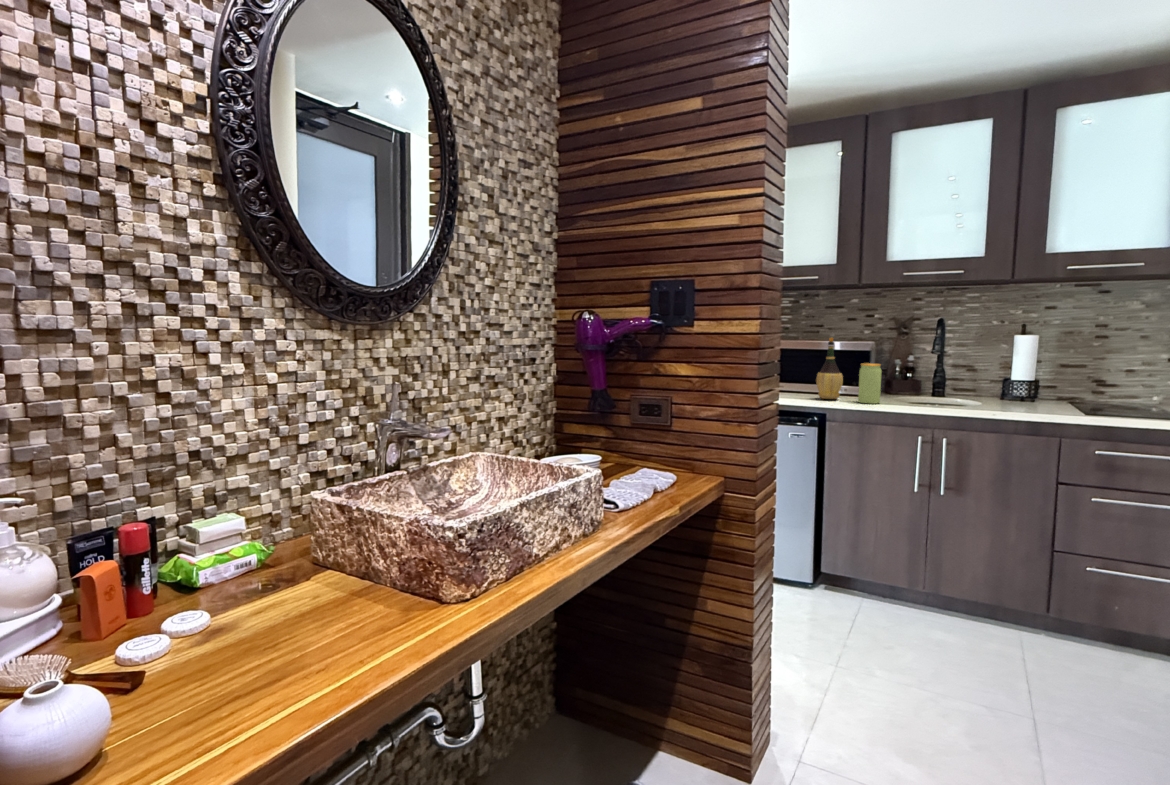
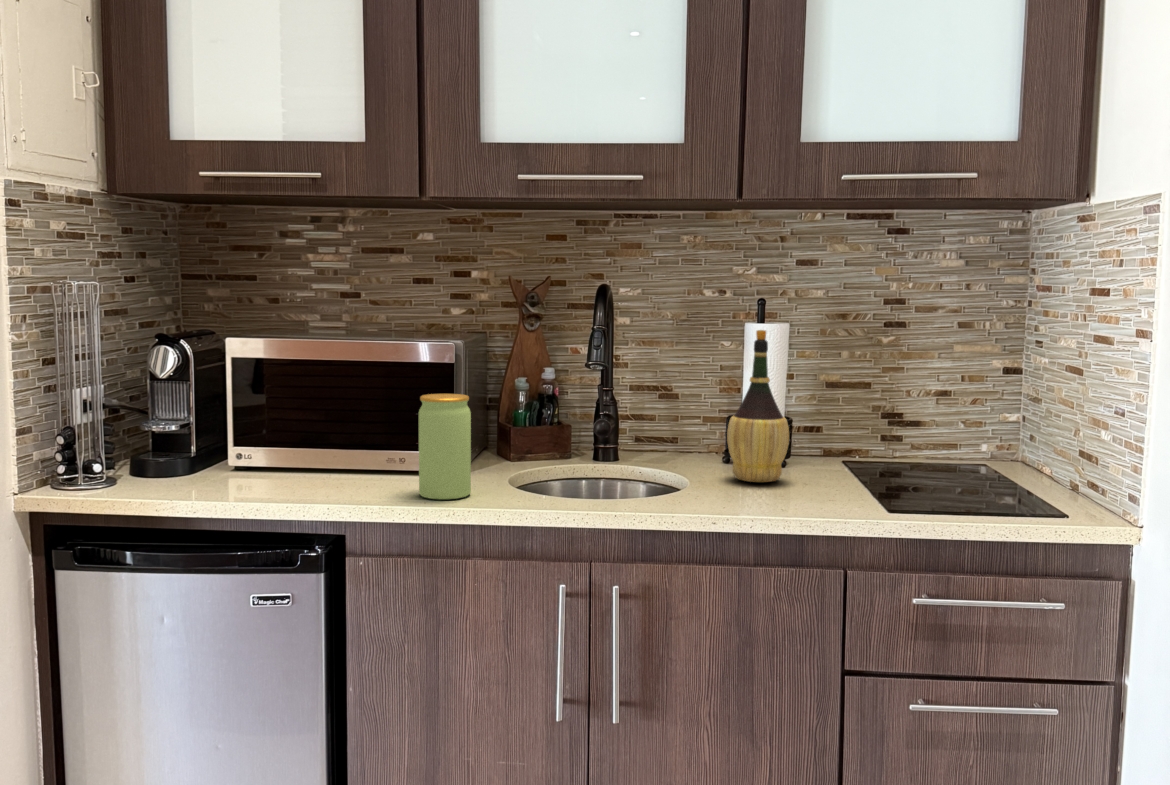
wine bottle: present [816,338,843,399] -> present [727,330,789,482]

